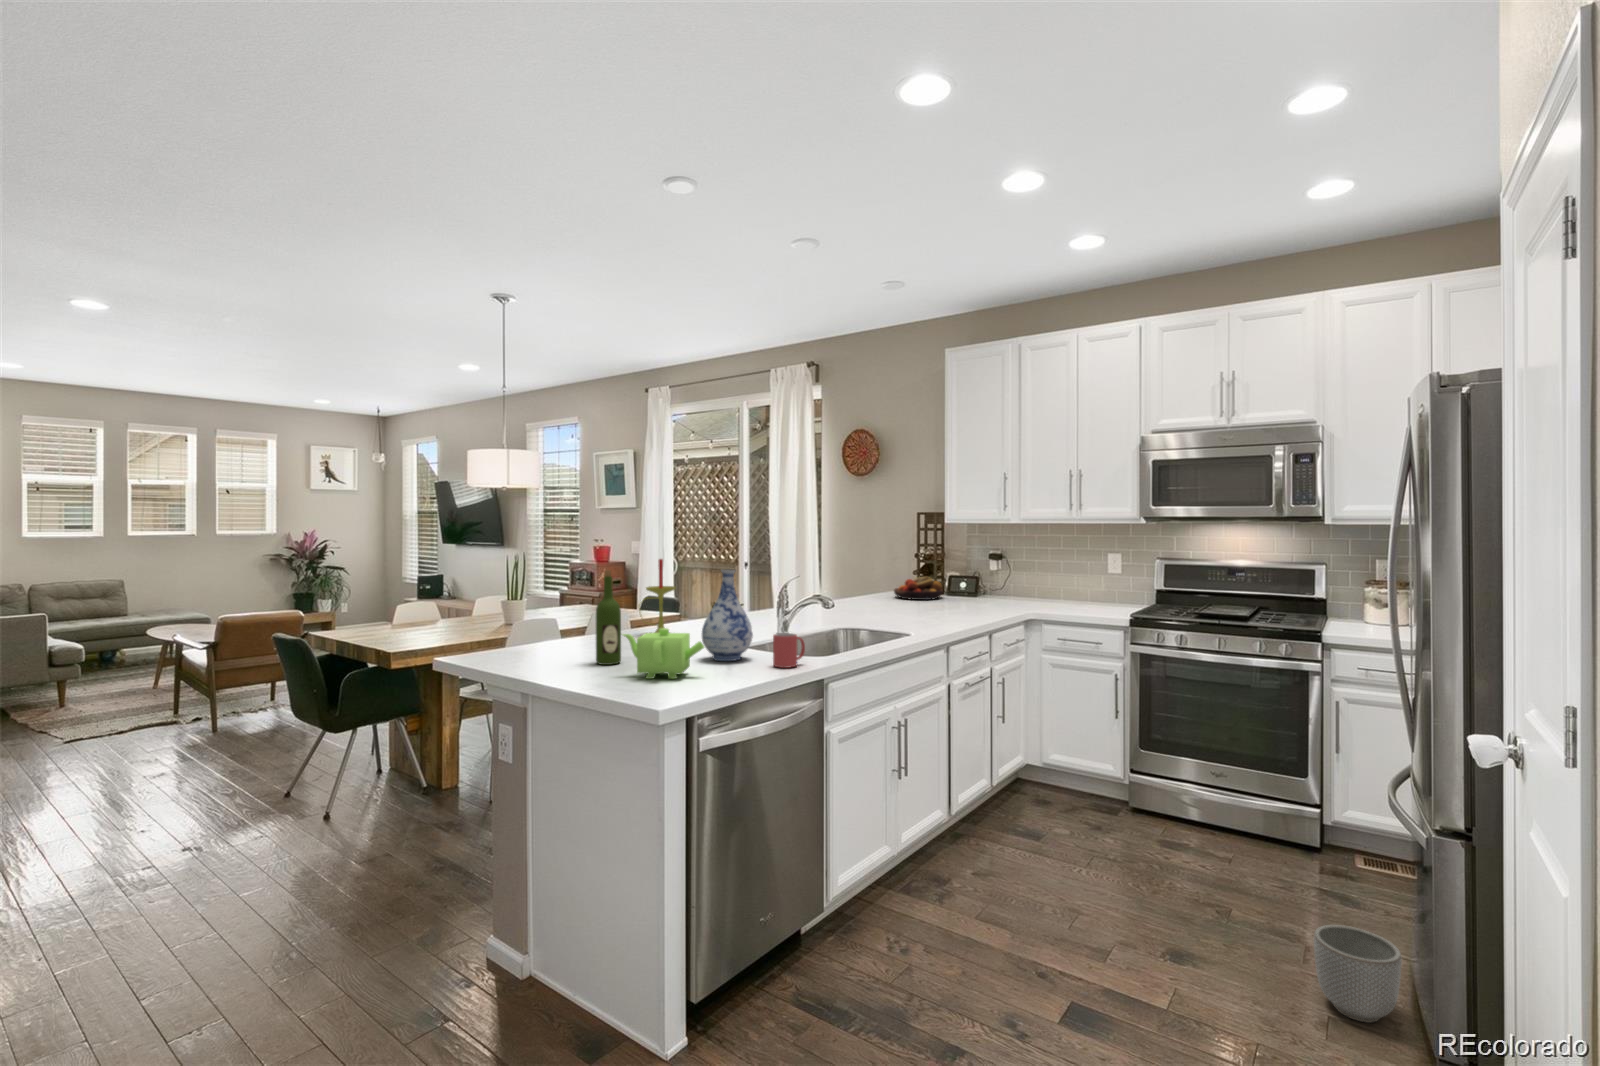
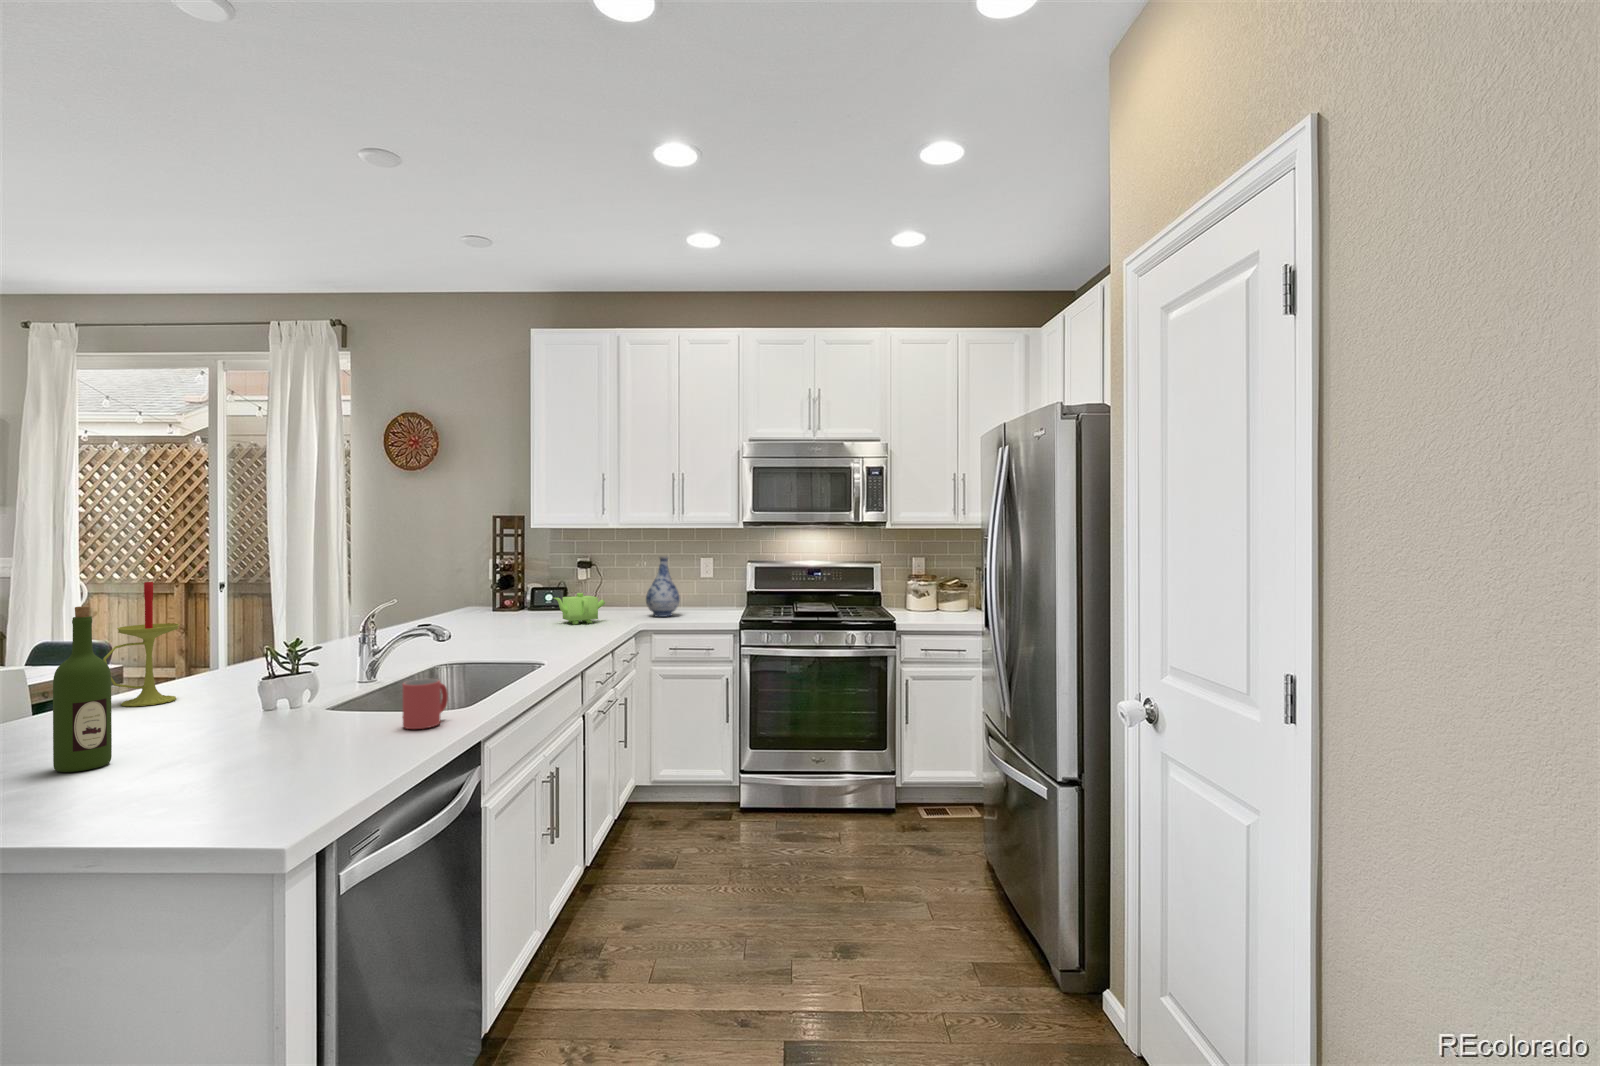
vase: present [702,569,753,661] -> present [646,556,680,617]
fruit bowl: present [894,577,943,600] -> none [469,590,530,617]
teapot: present [623,628,704,679] -> present [554,593,605,624]
planter: present [1314,925,1402,1023] -> none [961,879,1024,962]

